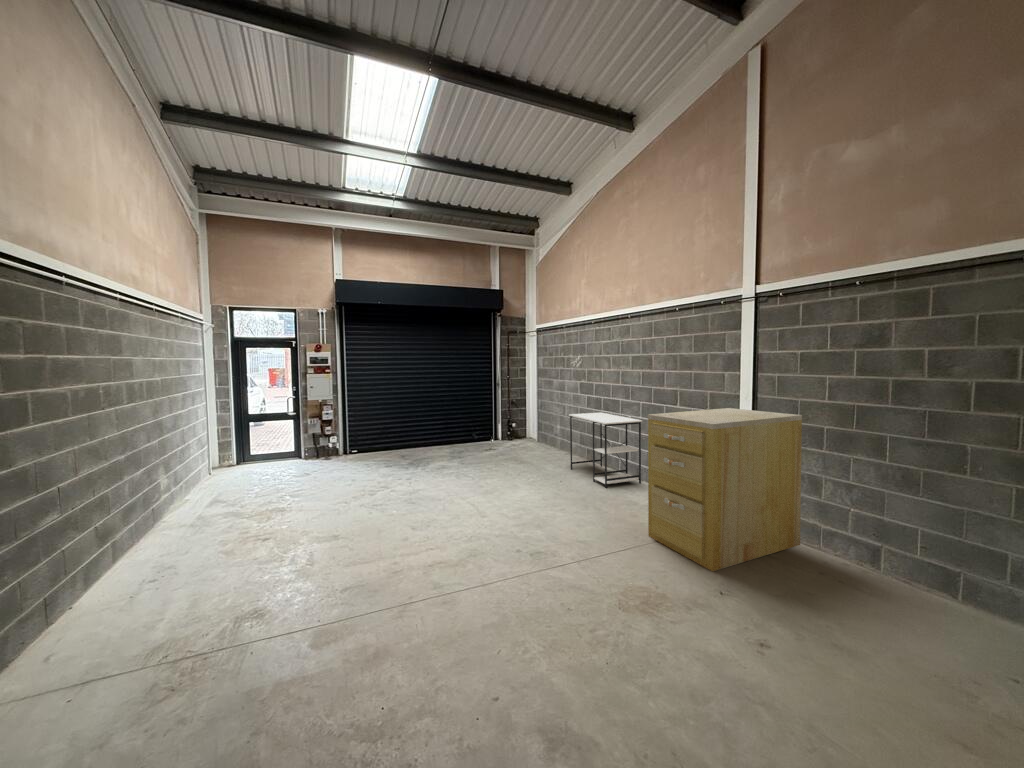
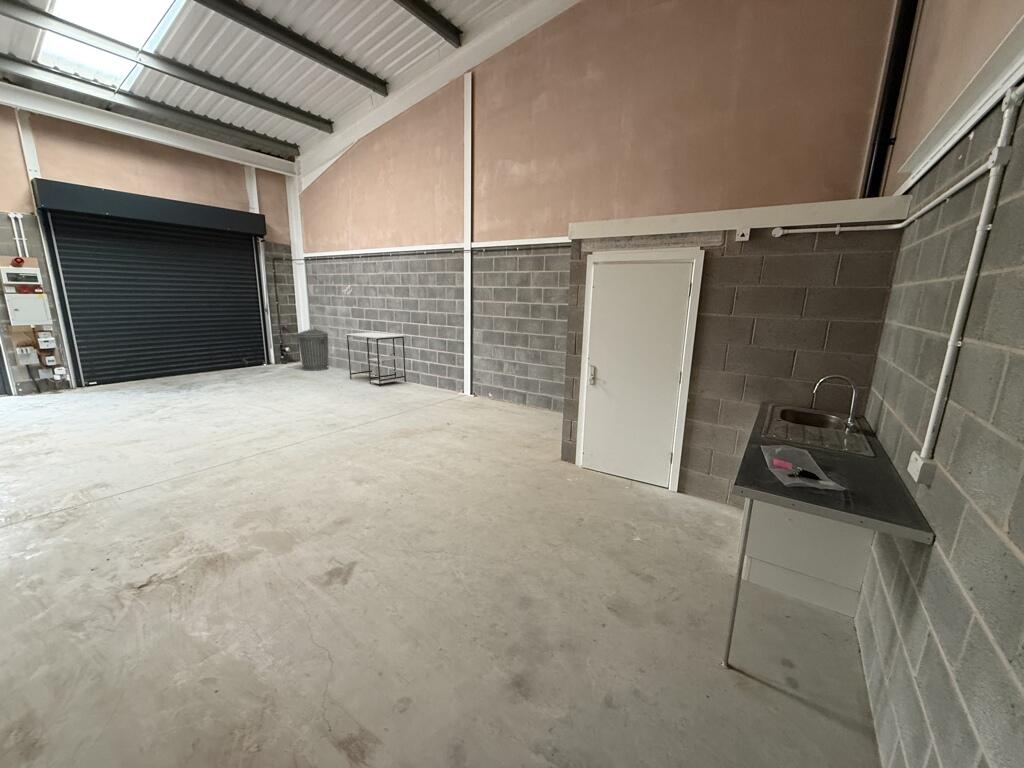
trash can: none [522,404,552,451] -> present [297,329,328,371]
filing cabinet: present [648,408,802,571] -> none [405,322,491,412]

